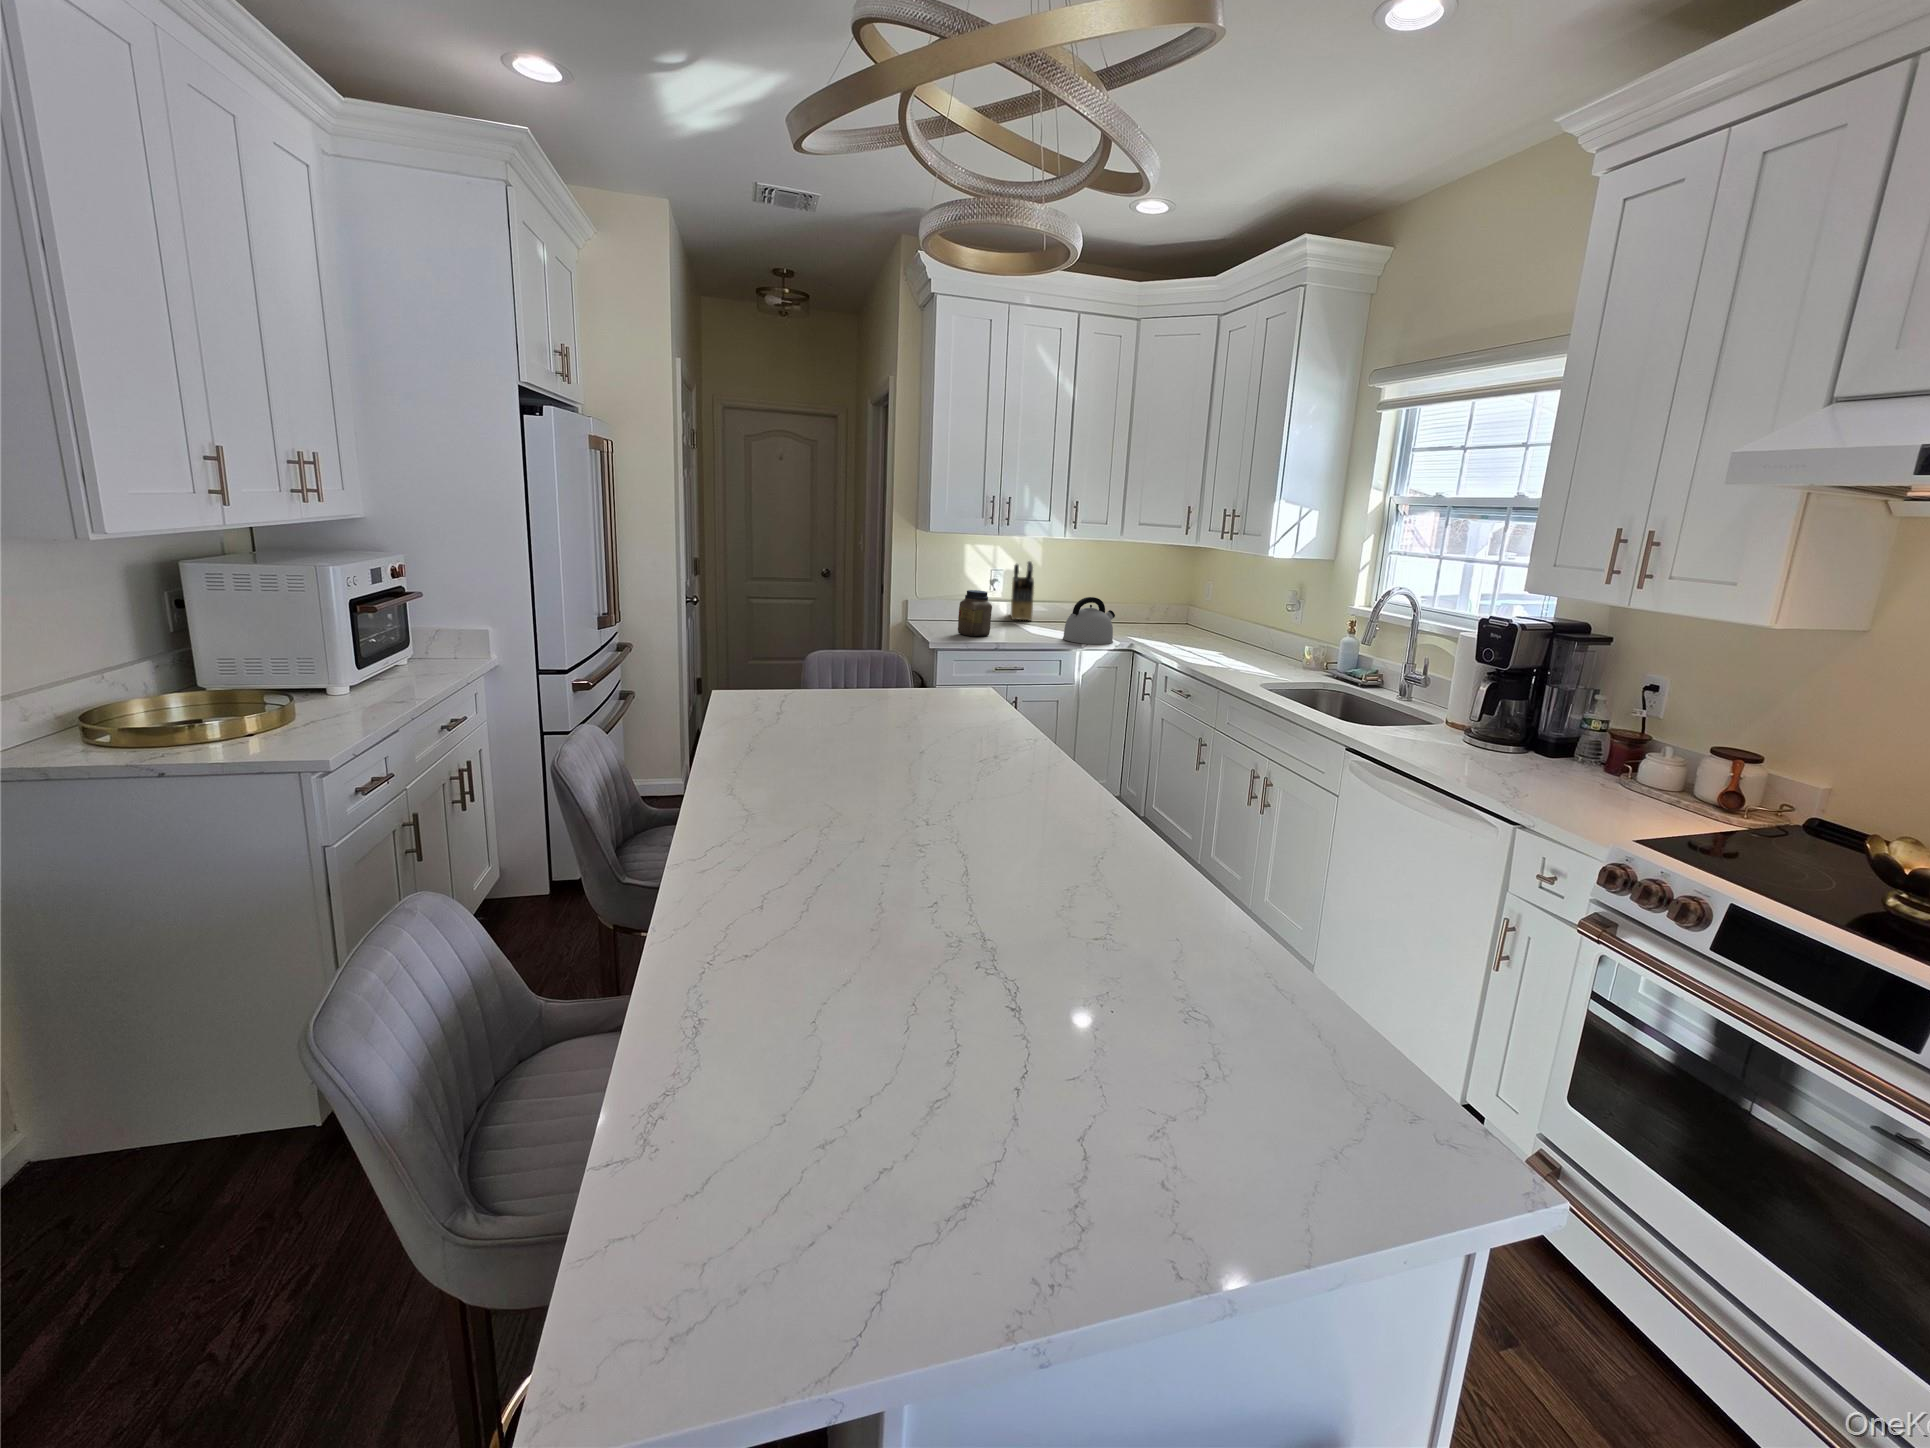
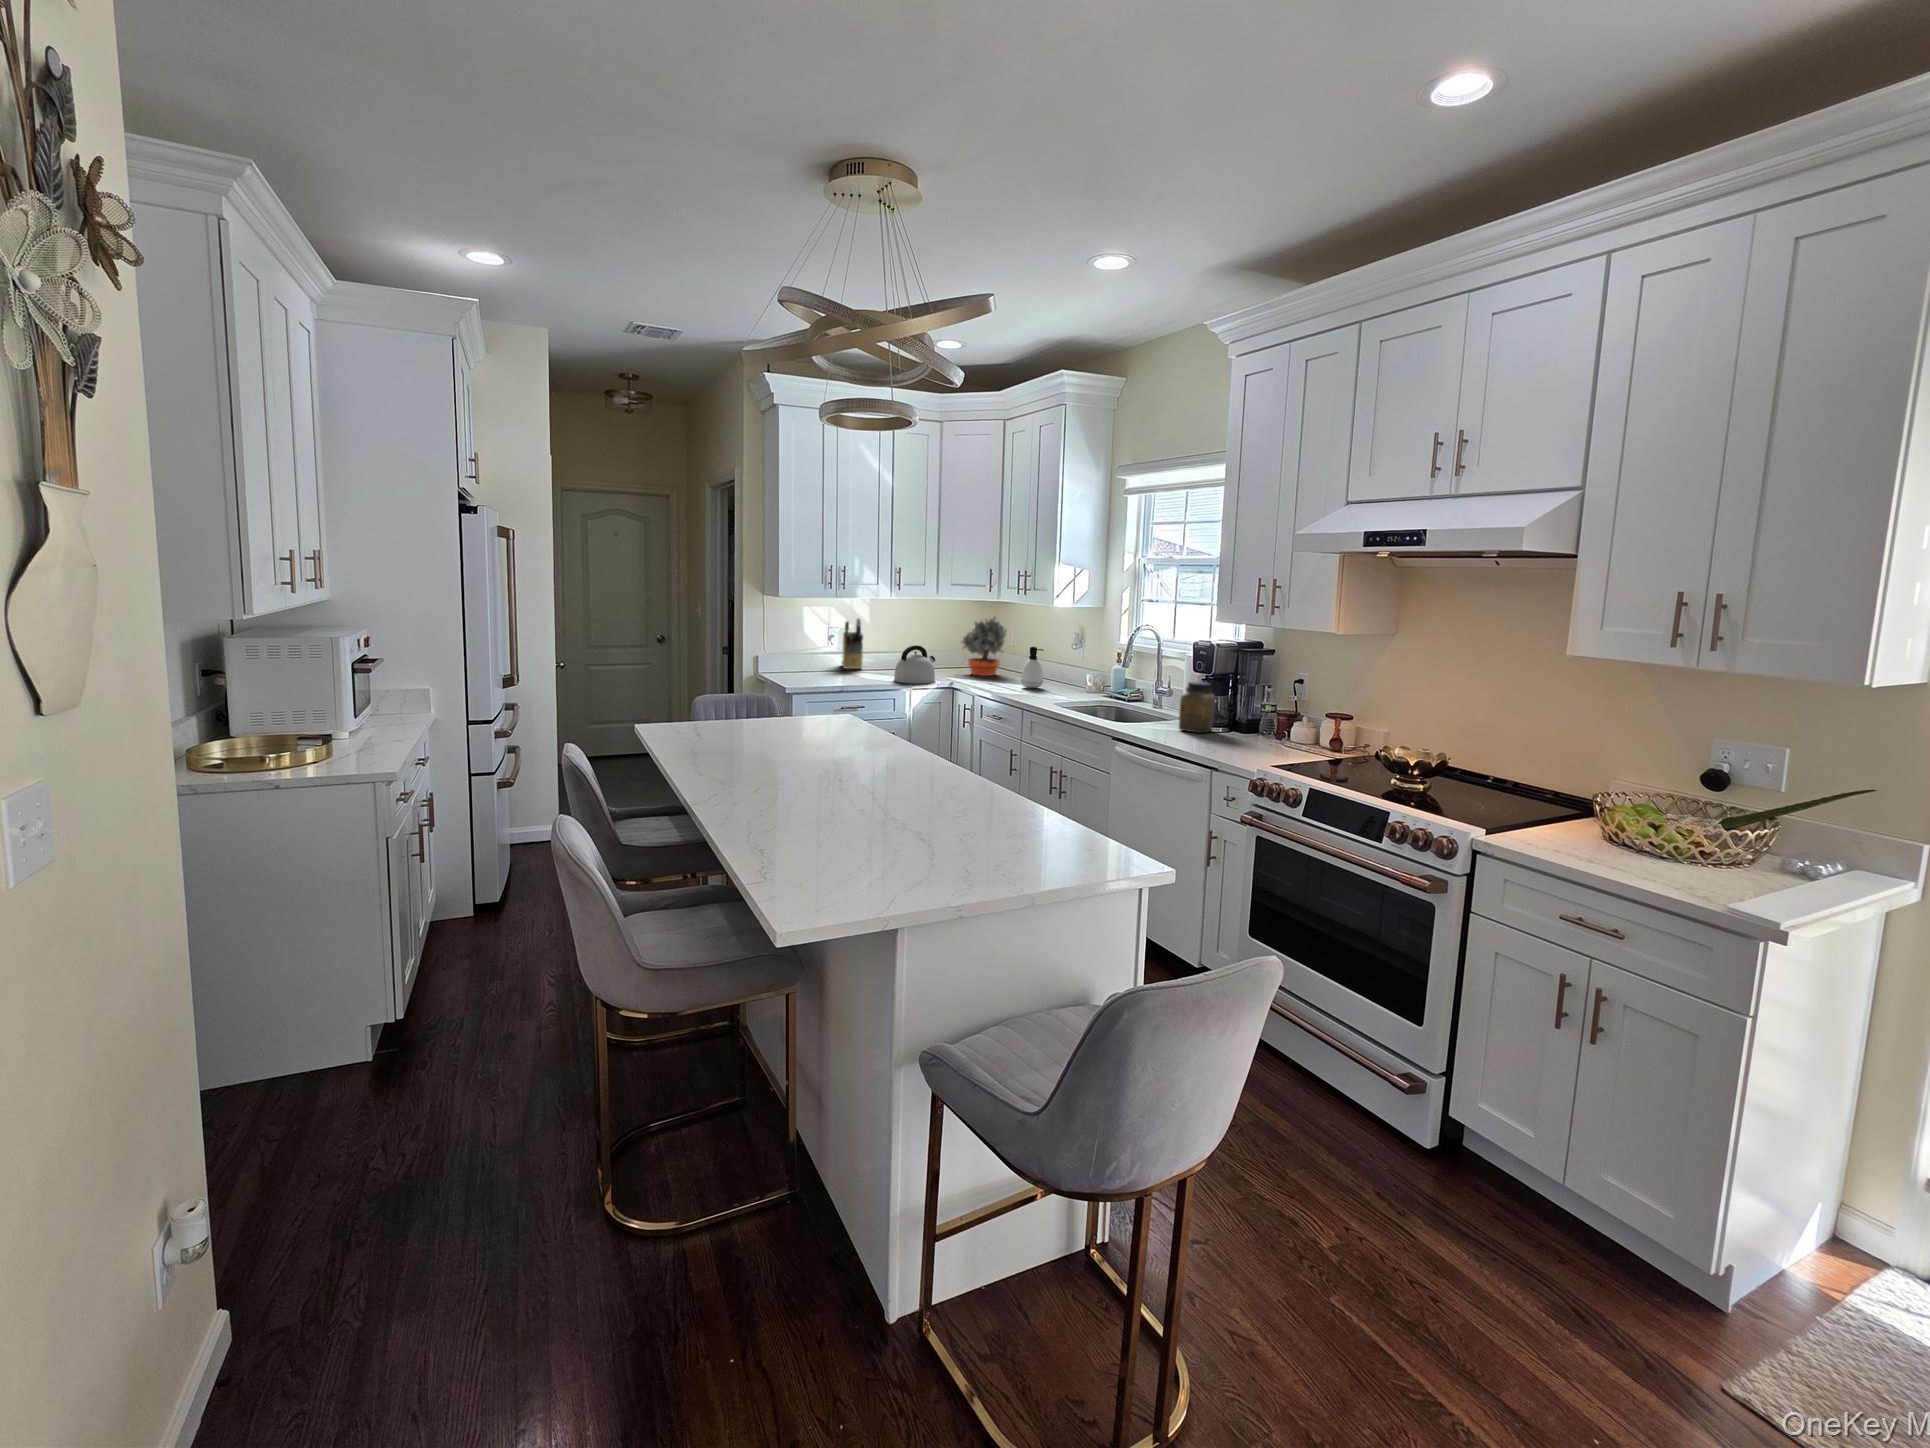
potted plant: none [1148,564,1208,637] -> present [961,616,1007,676]
jar: present [958,590,992,636] -> present [1179,682,1216,733]
soap dispenser: none [1219,606,1251,658] -> present [1021,647,1044,688]

